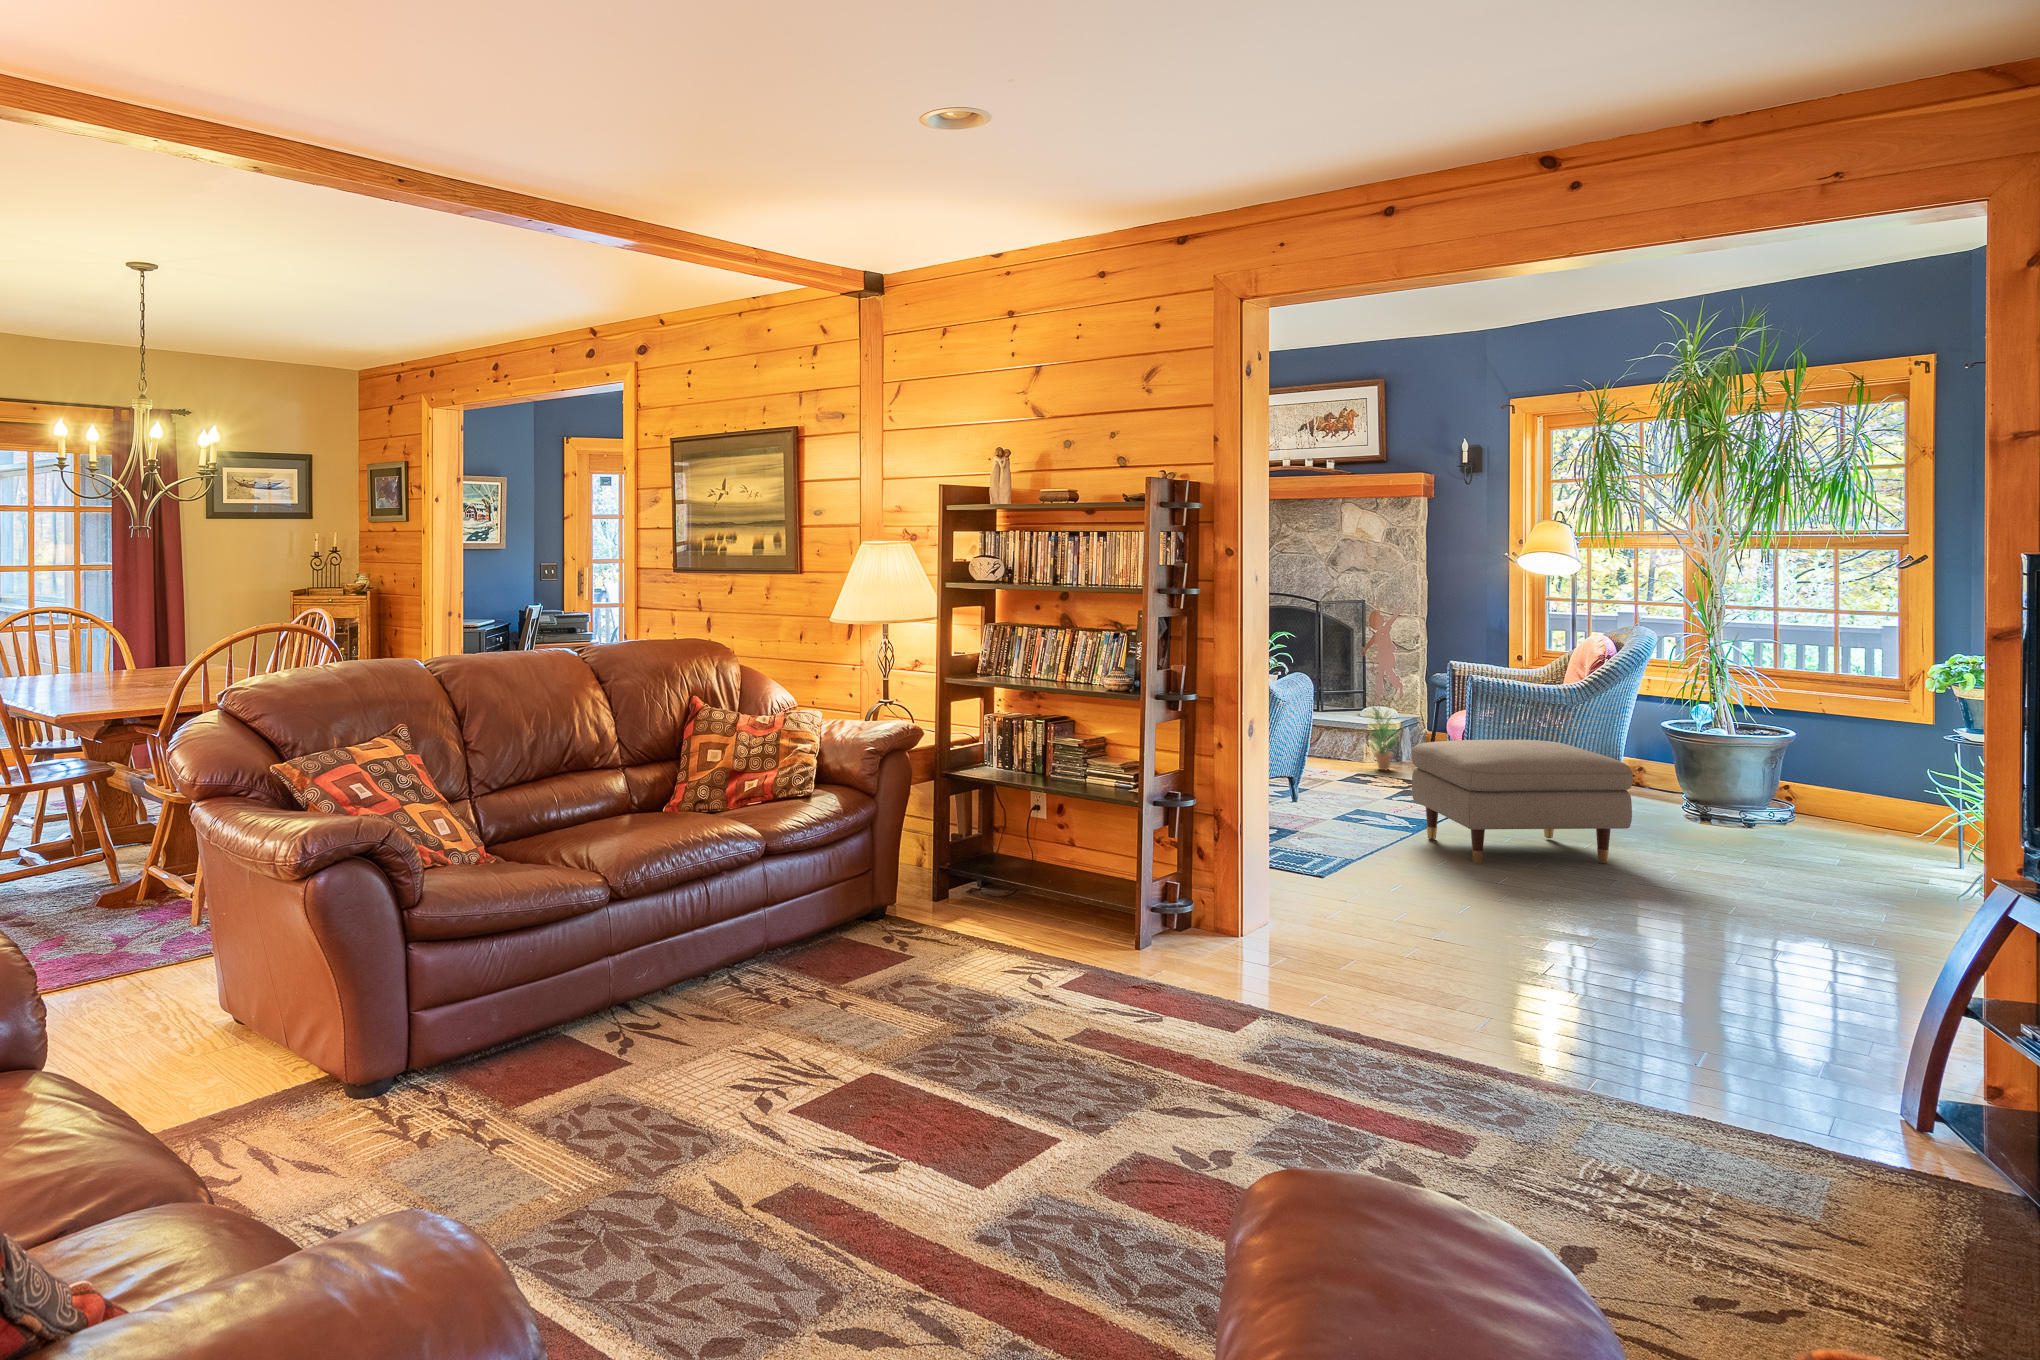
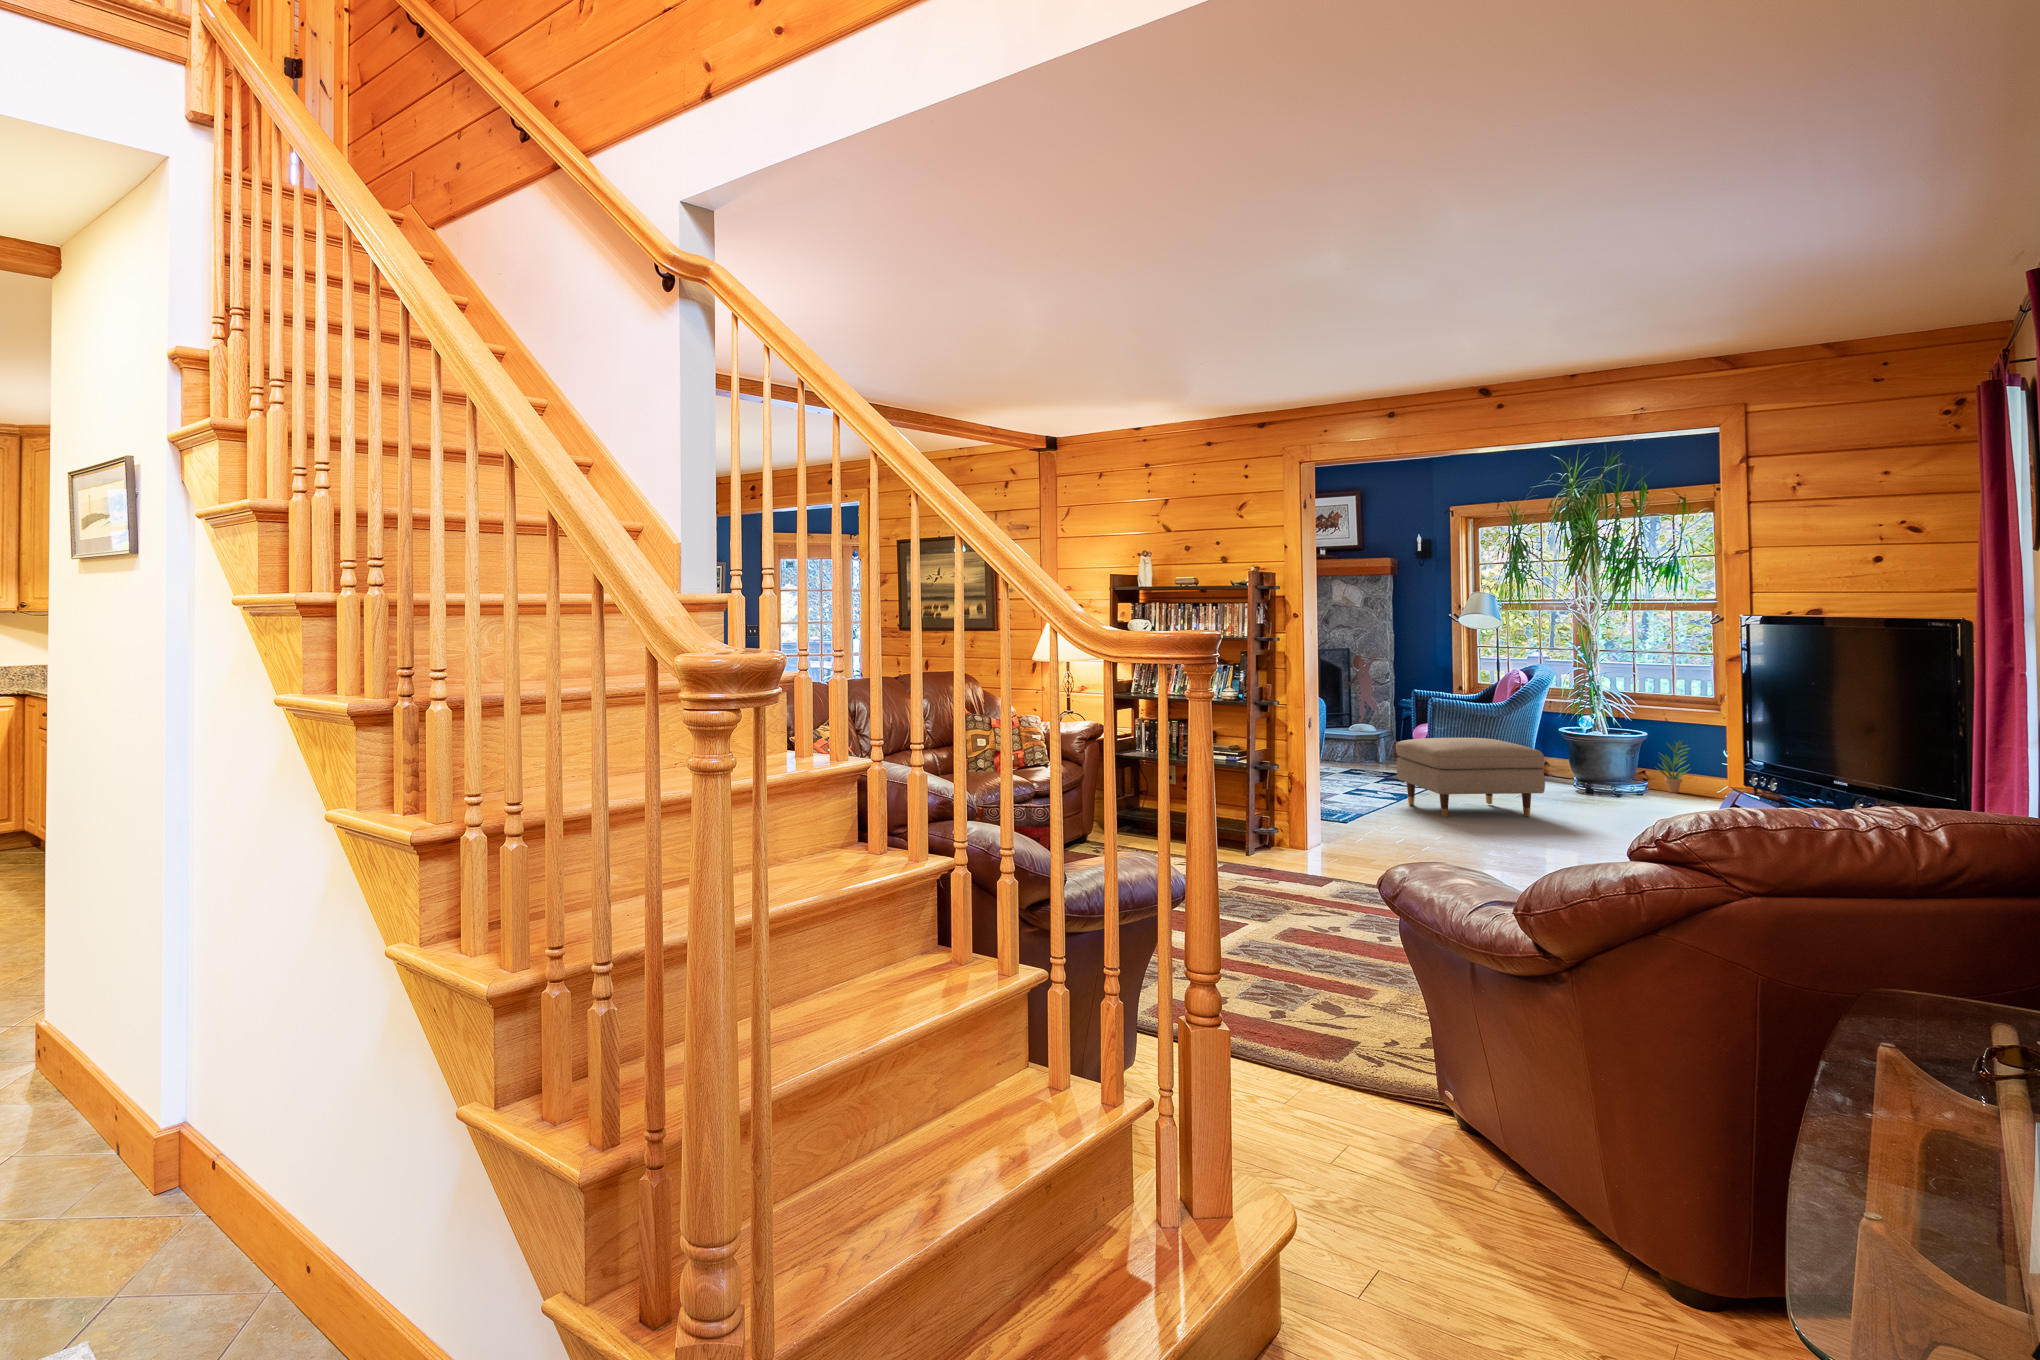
potted plant: present [1368,707,1396,770] -> present [1657,741,1690,793]

